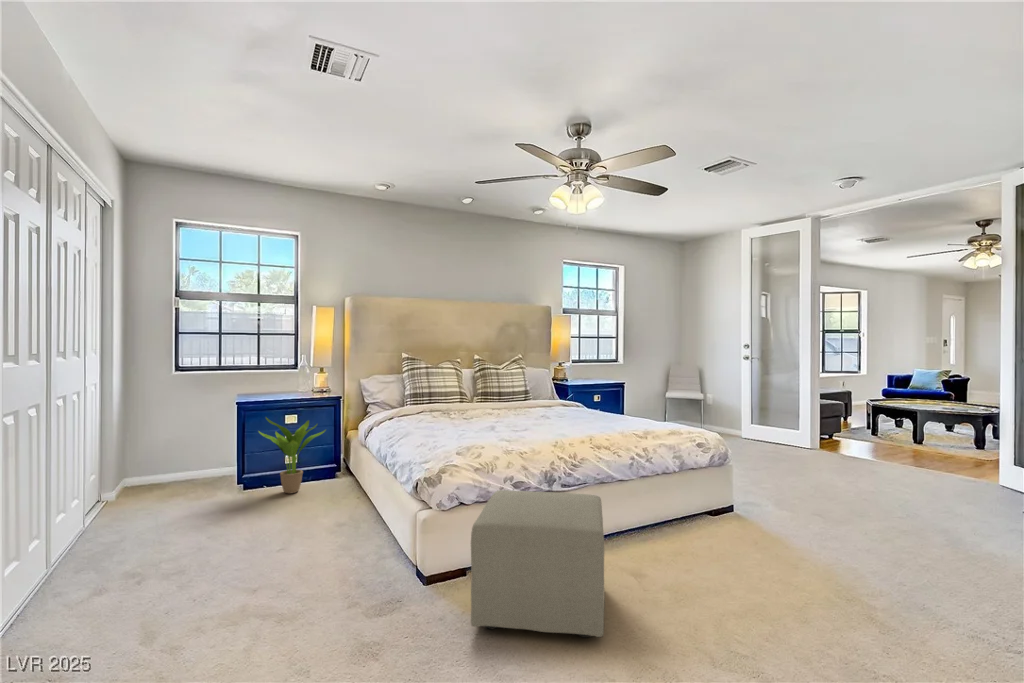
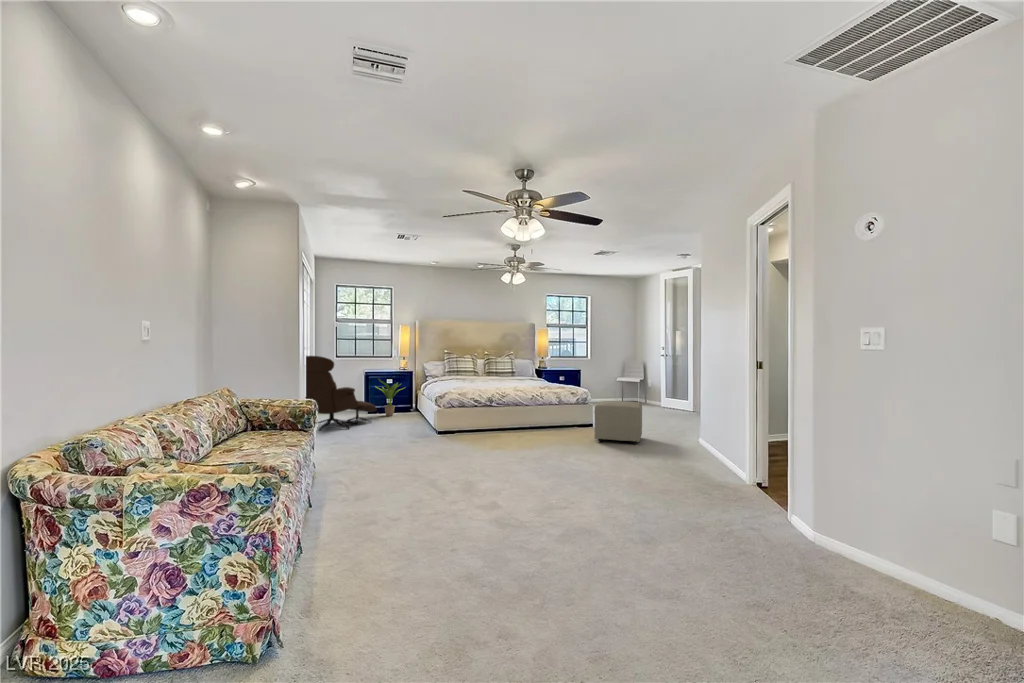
lounge chair: none [24,378,261,585] -> present [305,356,377,431]
ottoman: present [471,490,605,638] -> present [594,401,642,444]

